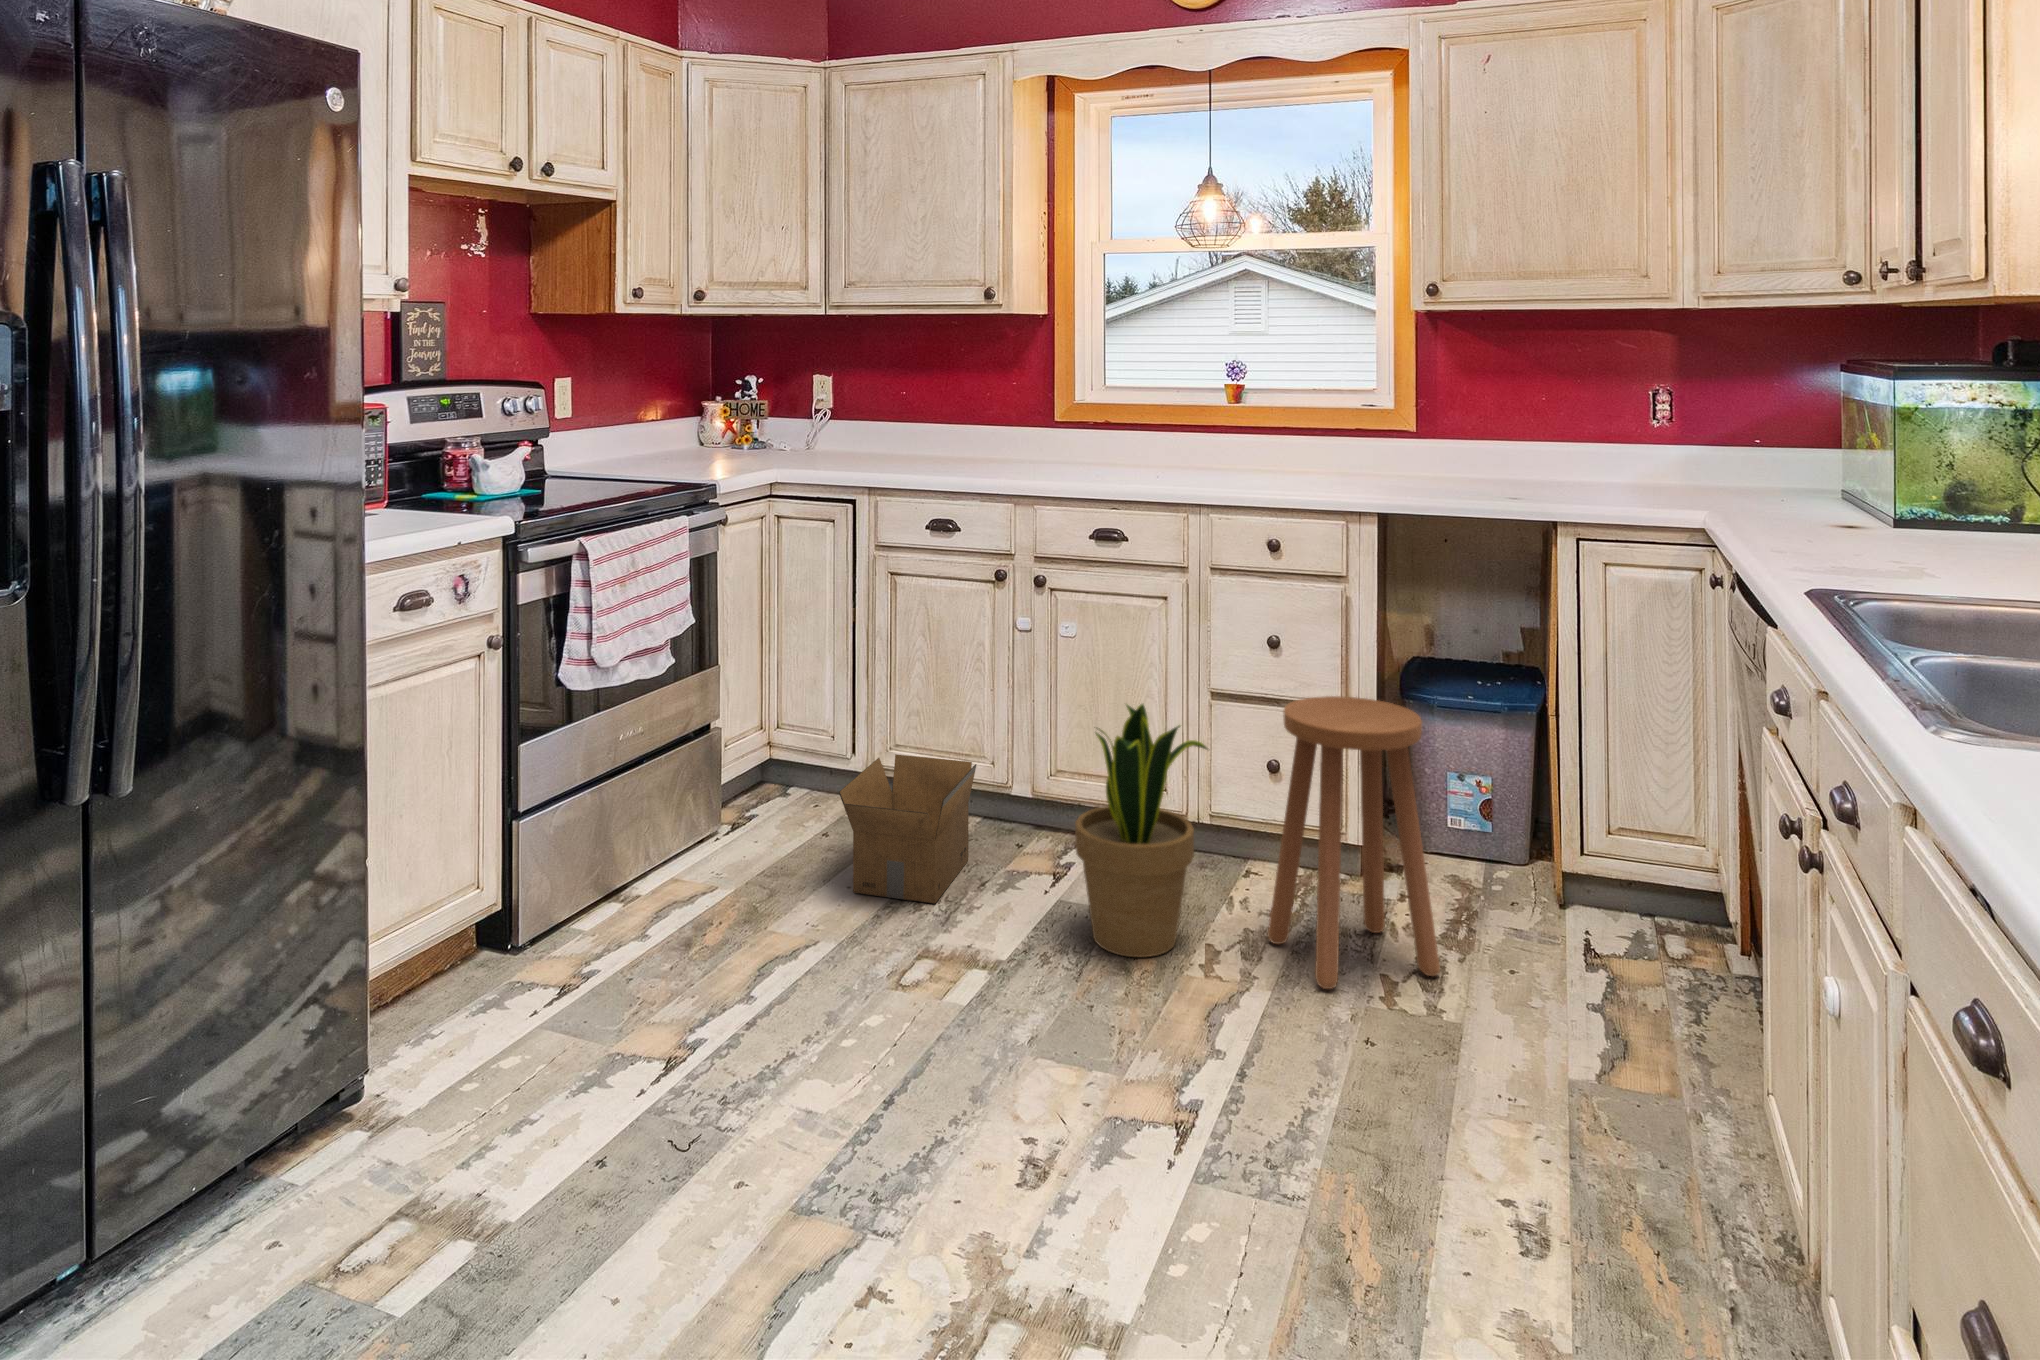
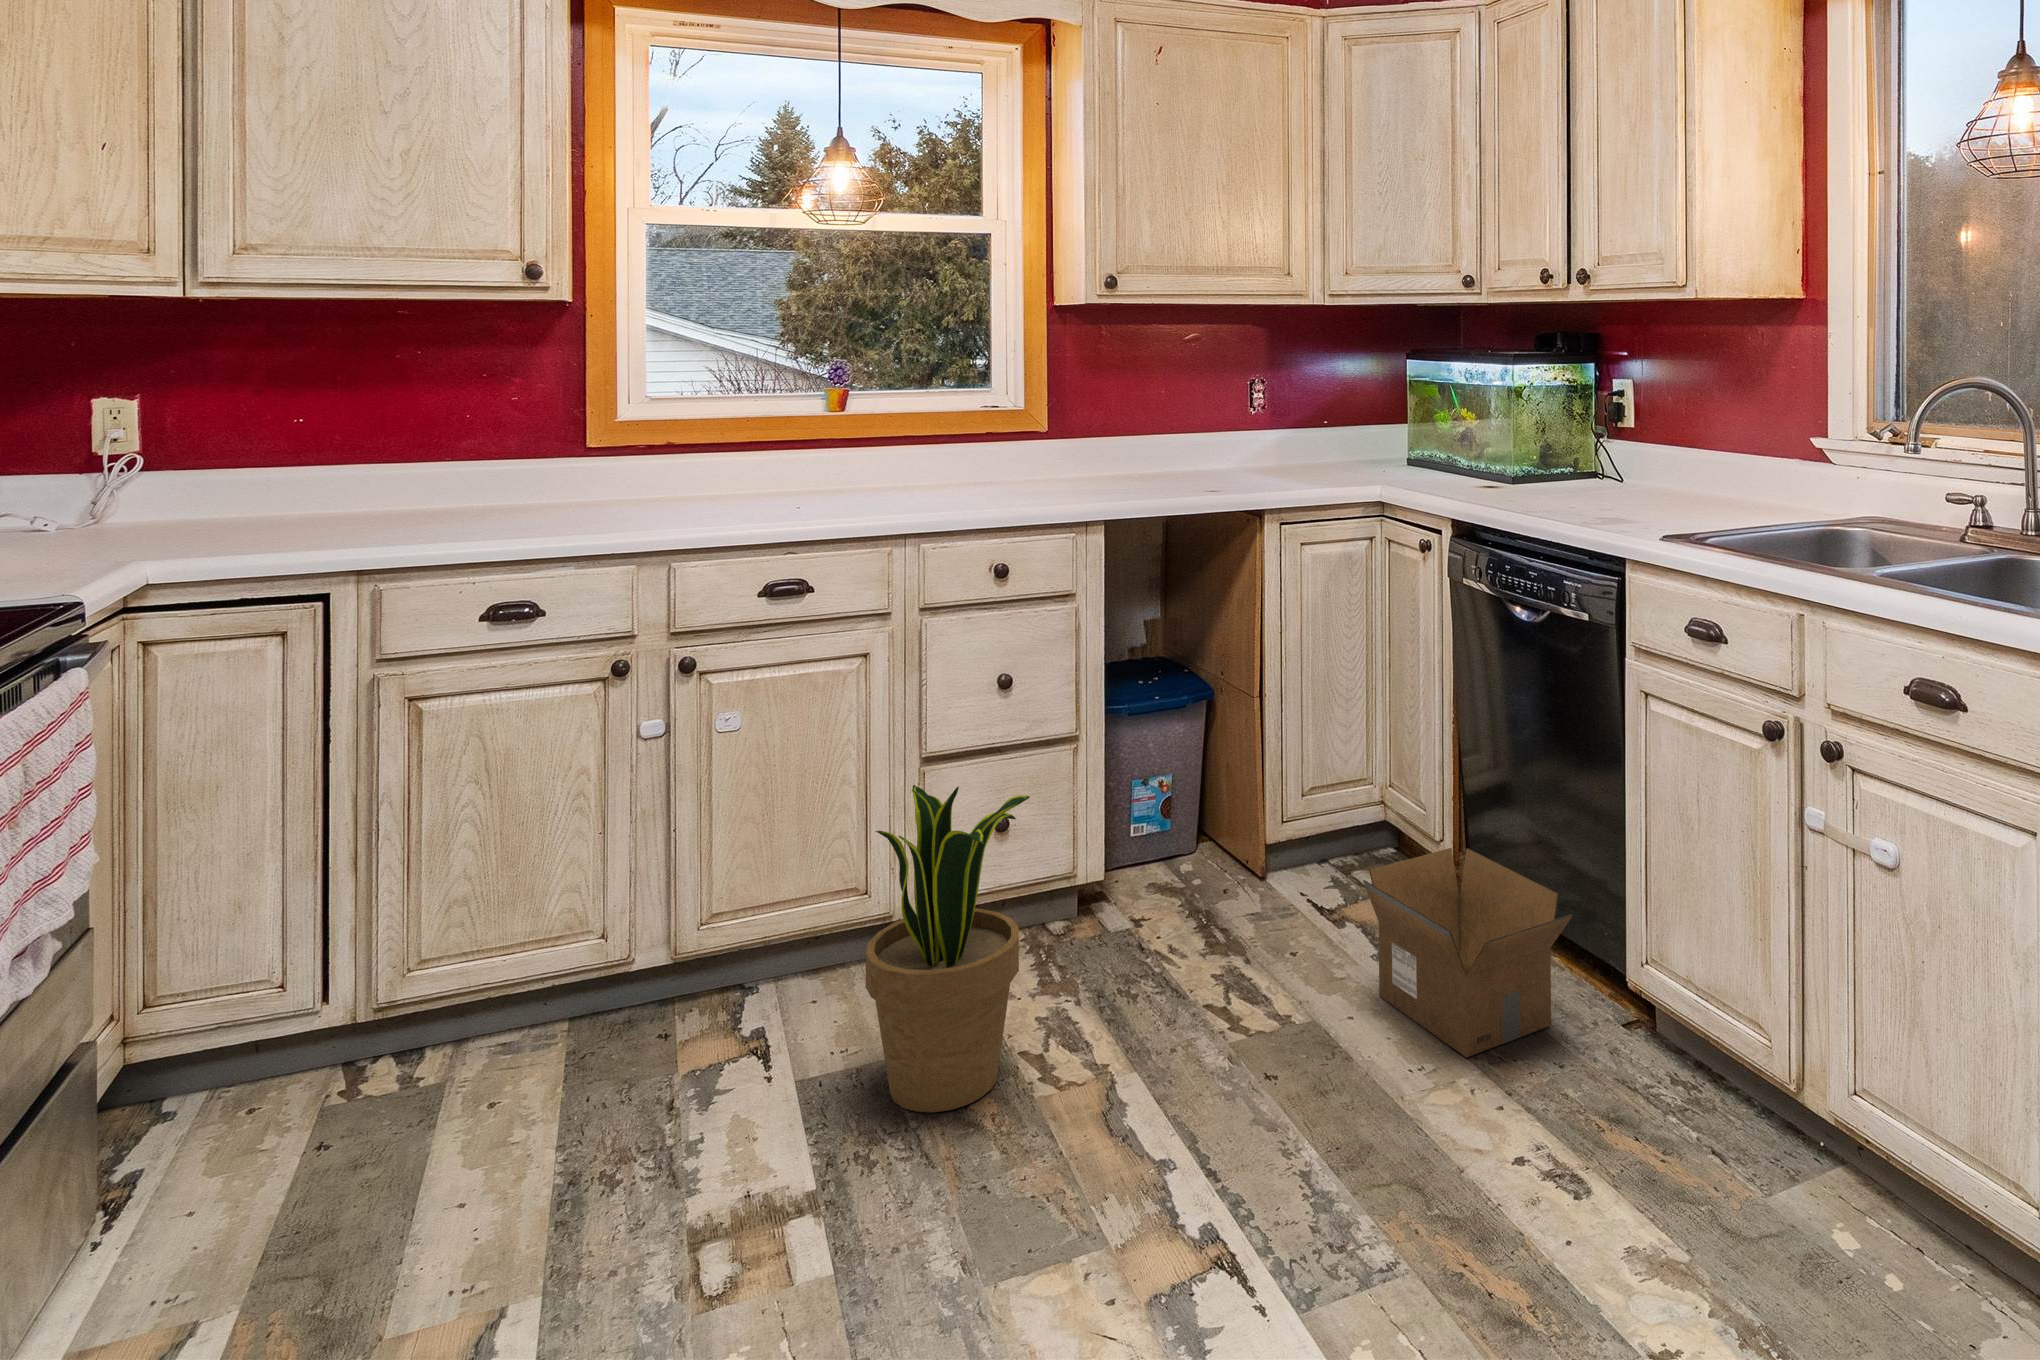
stool: present [1267,696,1440,989] -> none [1077,715,1254,1043]
cardboard box: present [839,754,976,904] -> present [1363,848,1573,1058]

